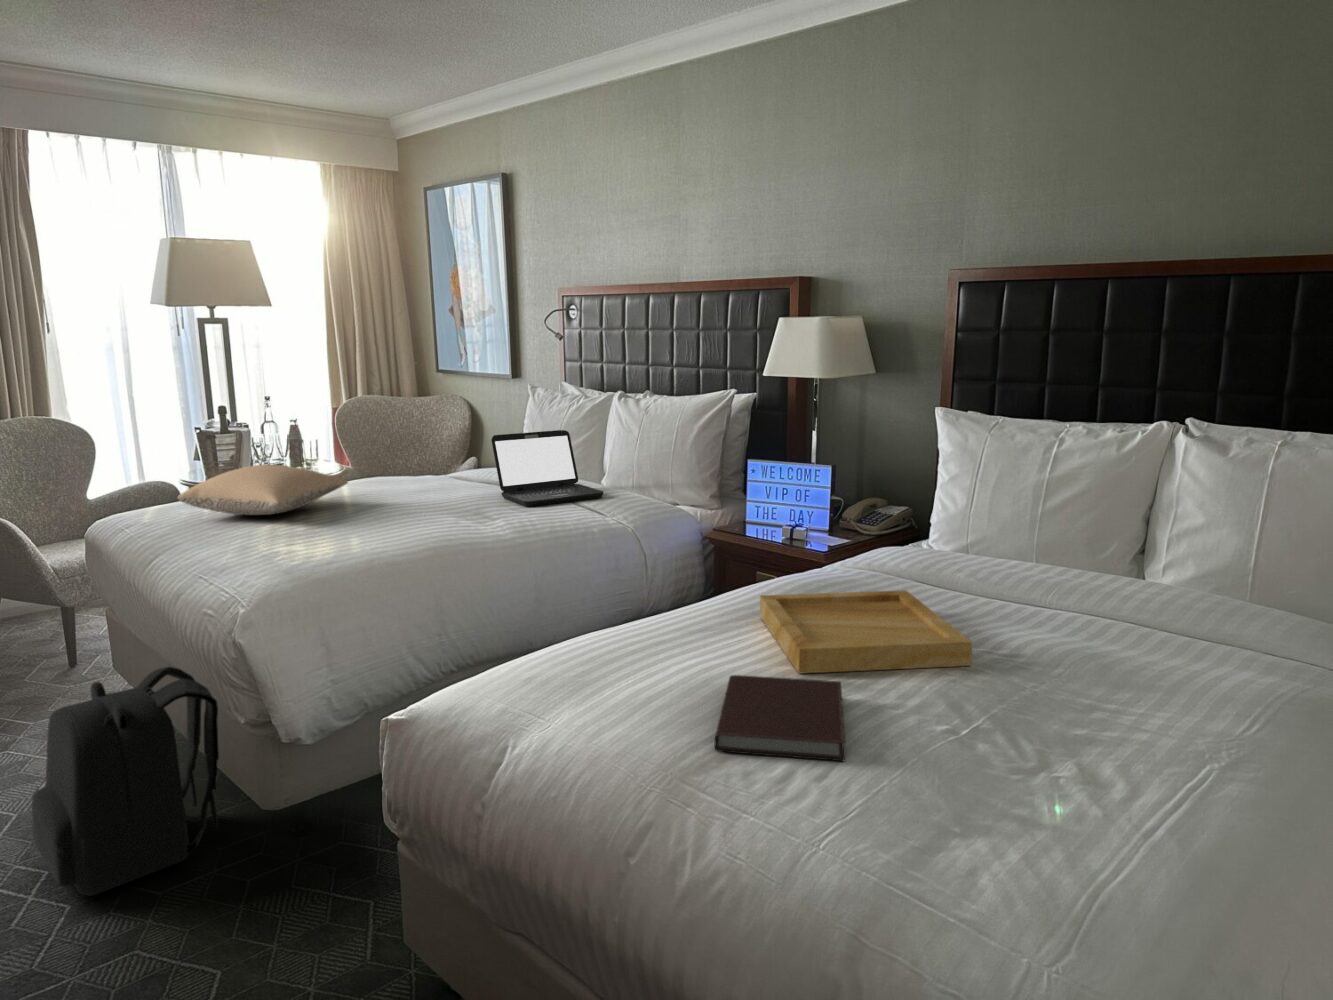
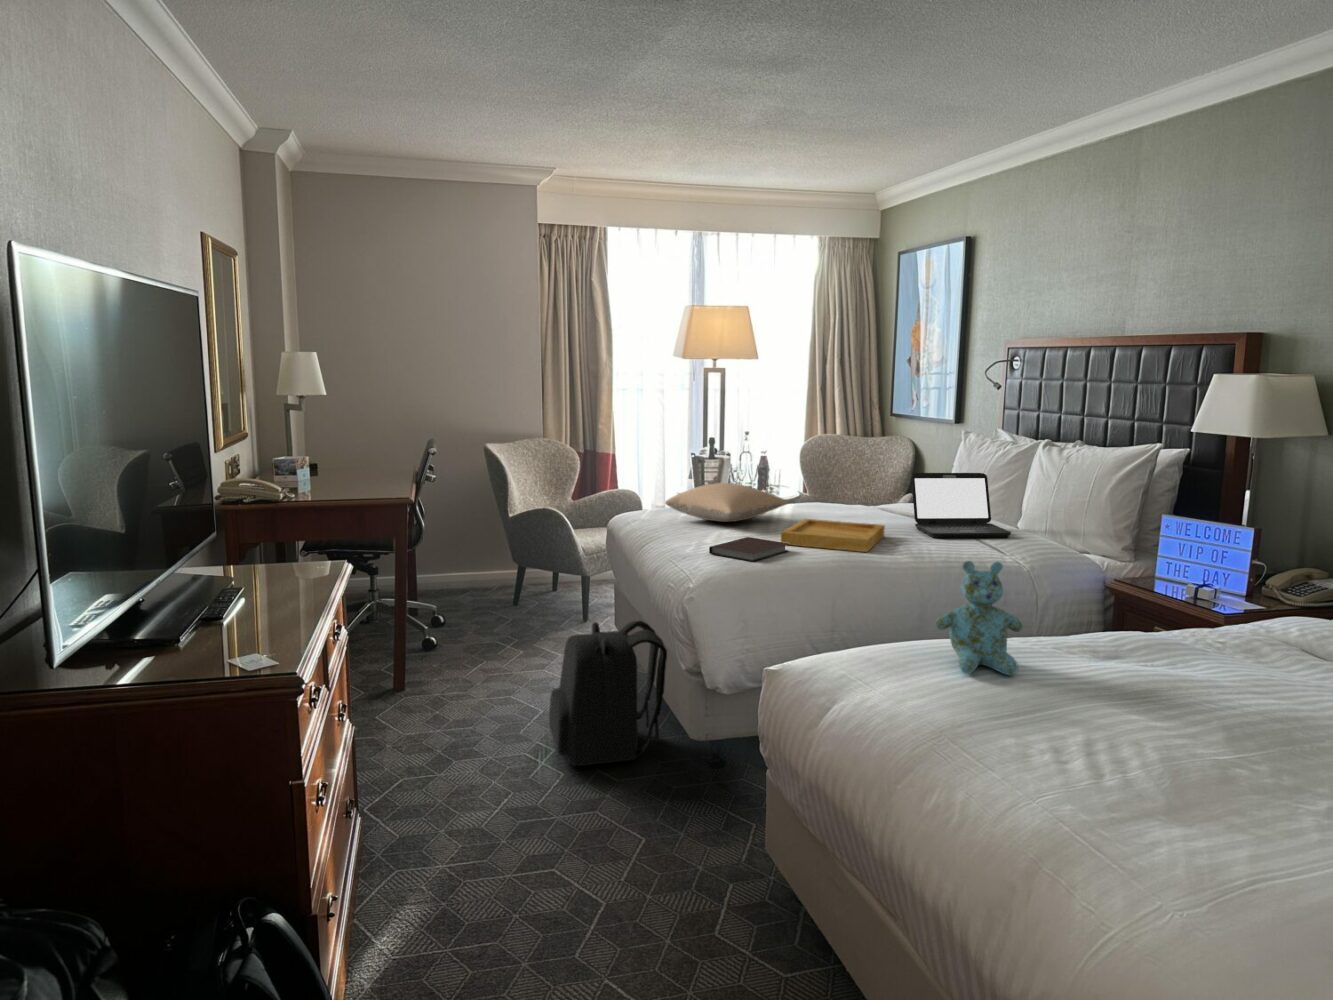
stuffed bear: none [609,536,709,677] -> present [935,561,1023,675]
tray: present [760,590,972,673] -> present [781,519,885,552]
notebook: present [714,675,845,761] -> present [709,537,788,561]

